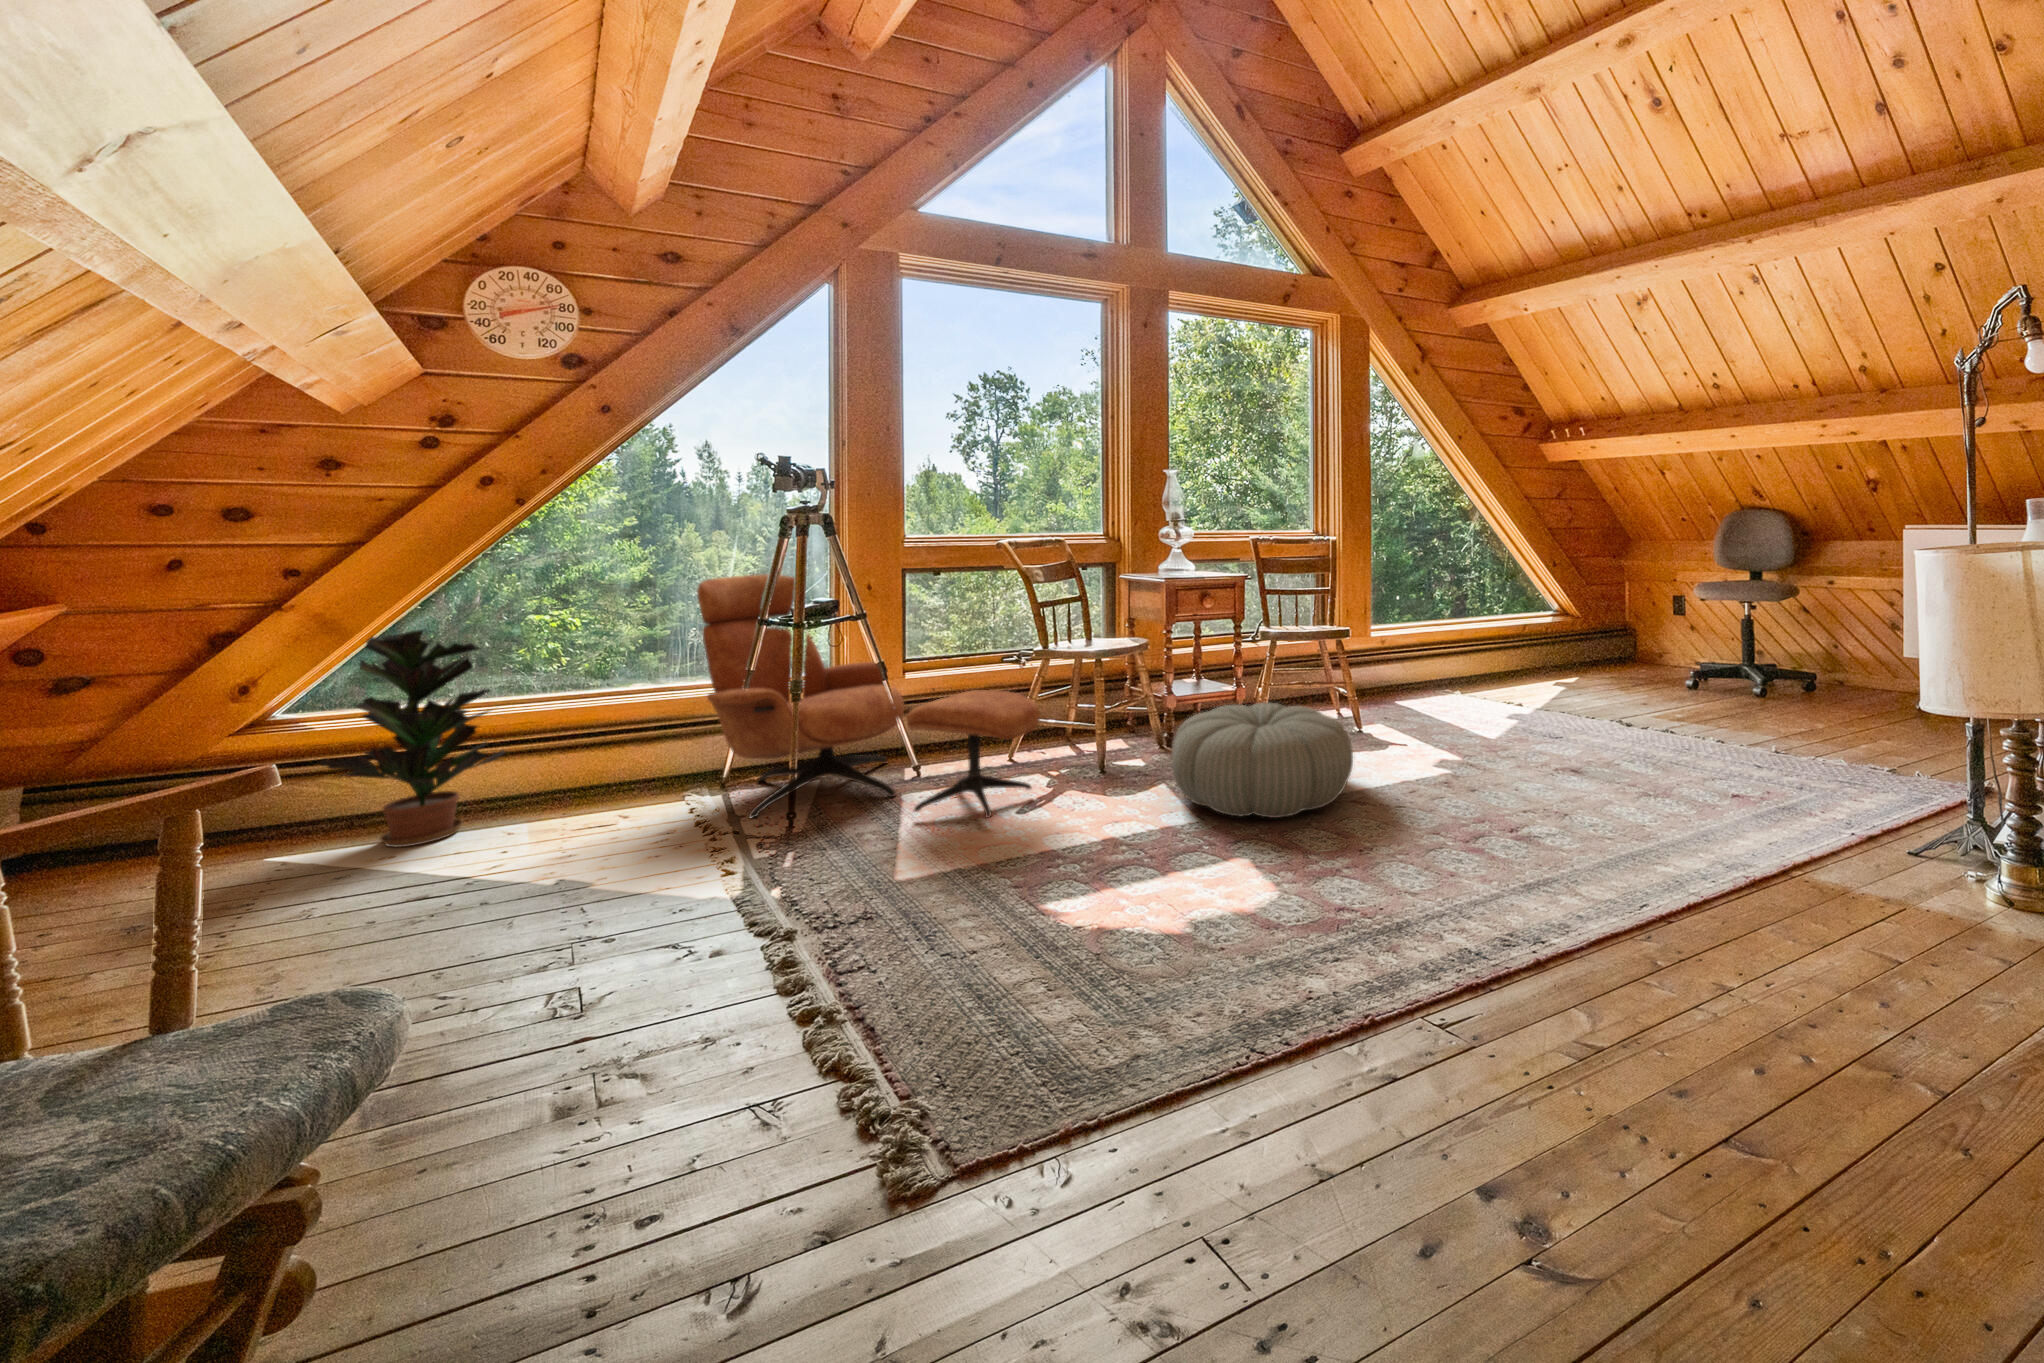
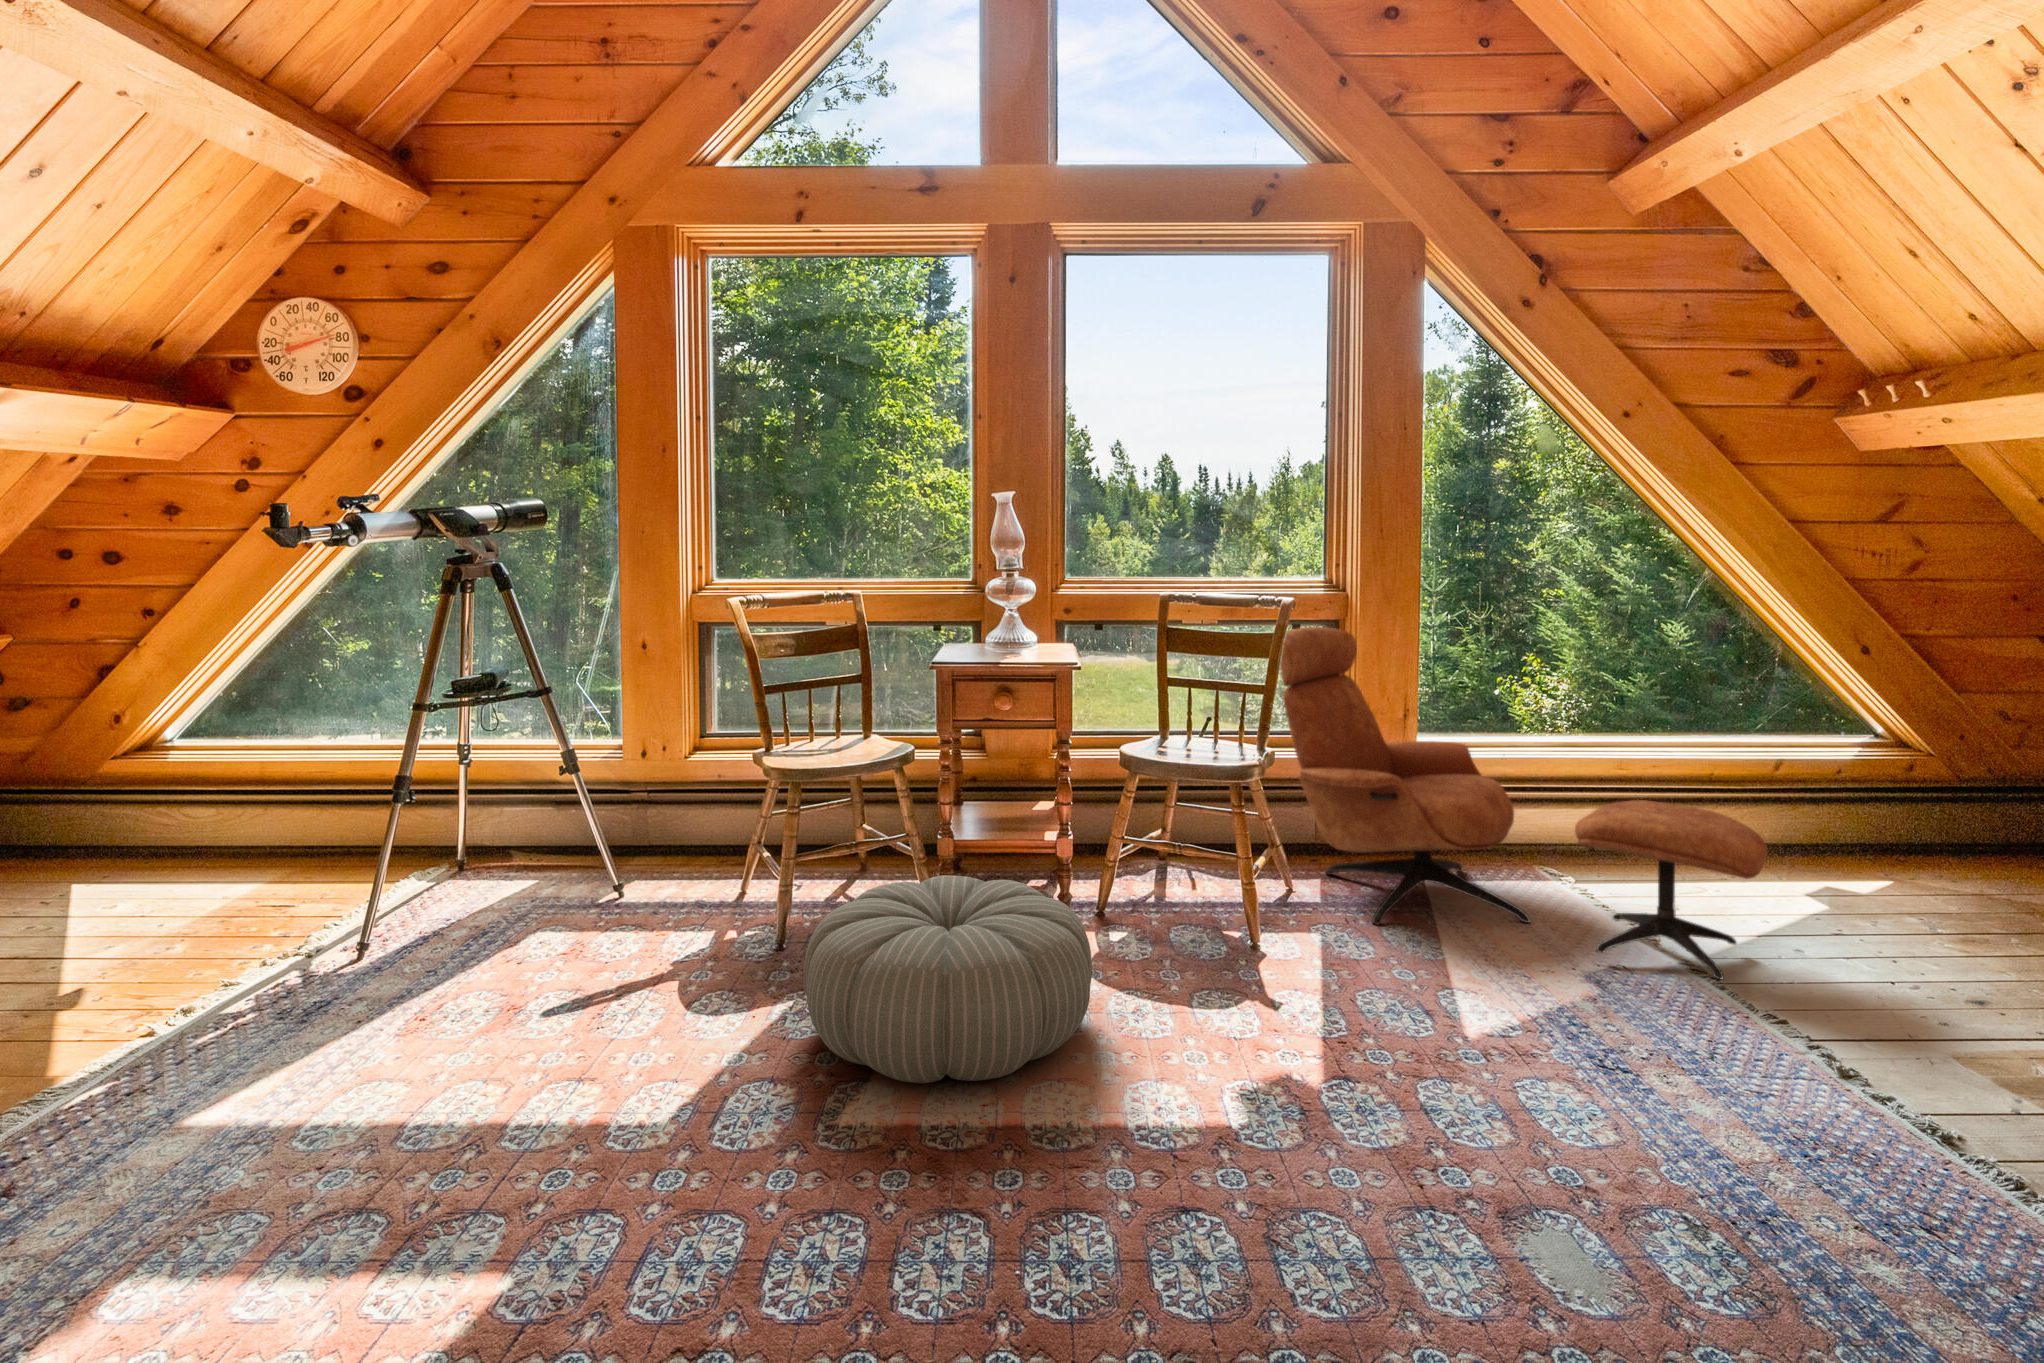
lounge chair: present [697,574,1040,818] -> present [1280,627,1767,979]
potted plant: present [320,630,505,847] -> none [116,672,272,886]

